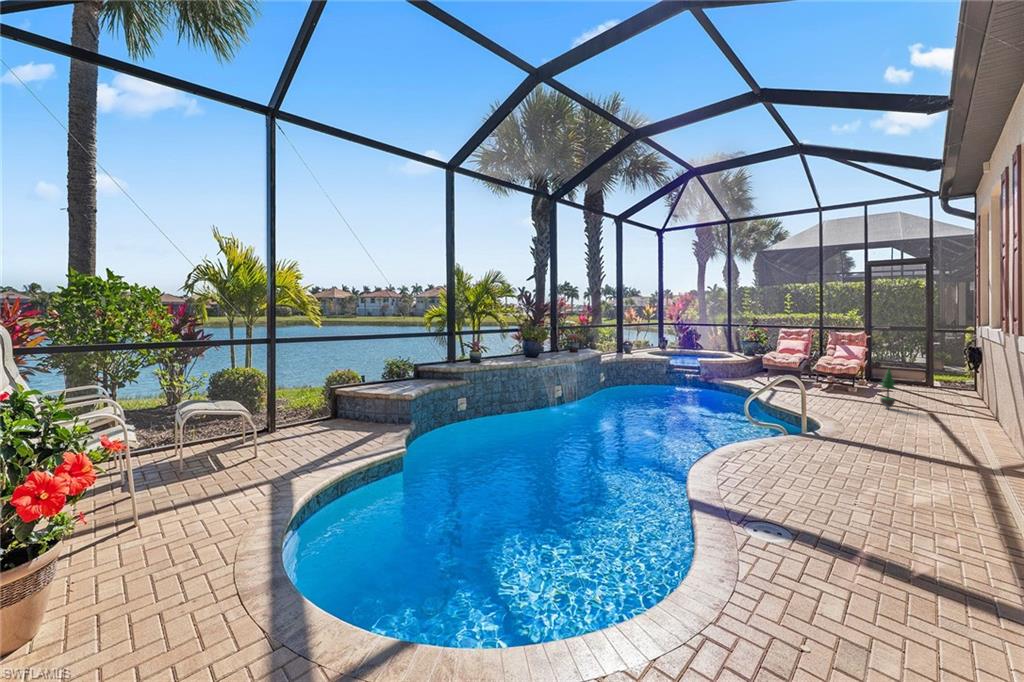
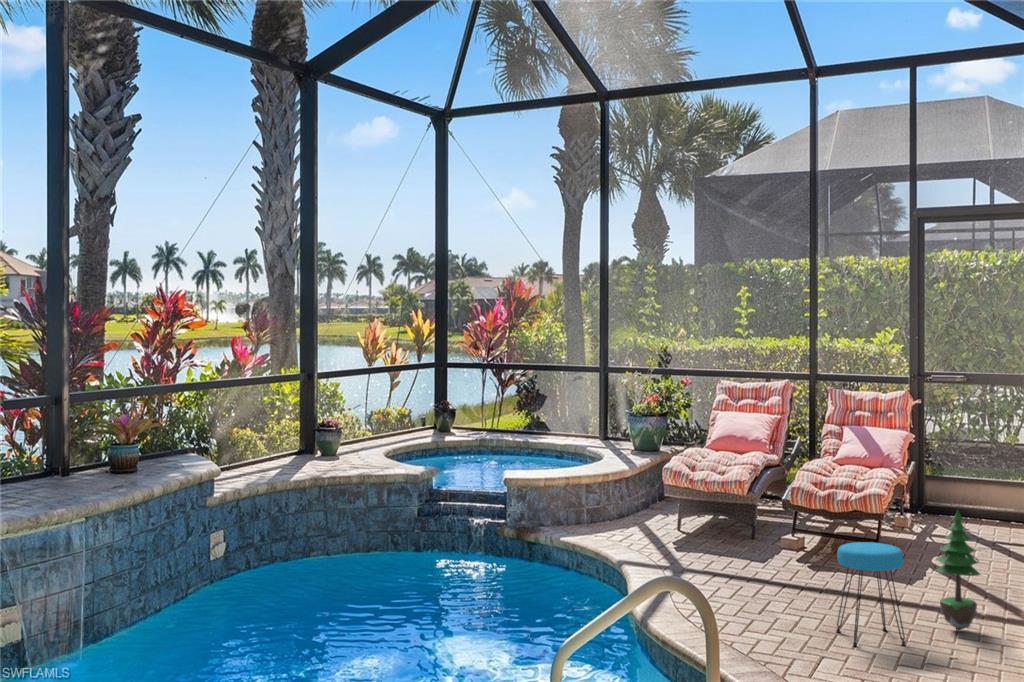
stool: none [839,377,867,410] -> present [836,542,905,646]

